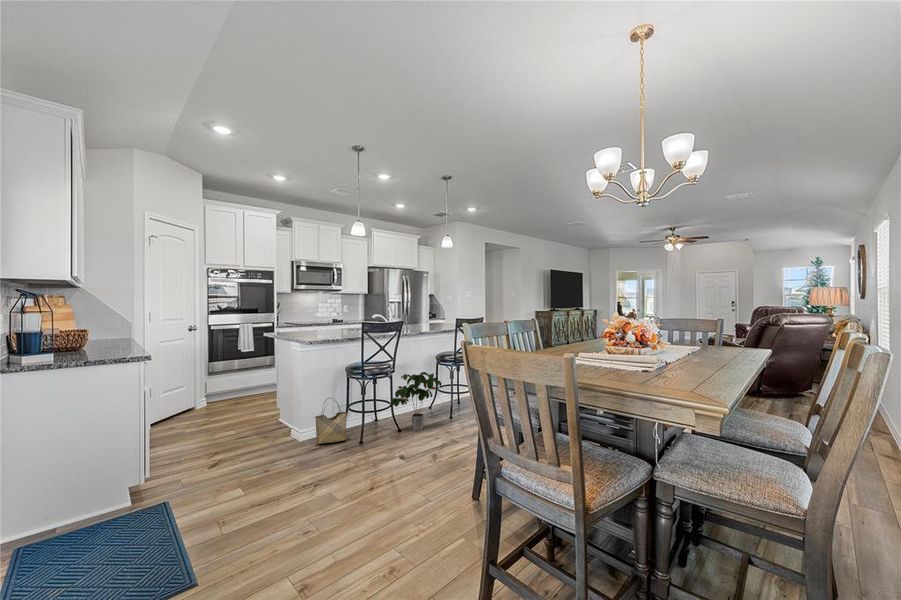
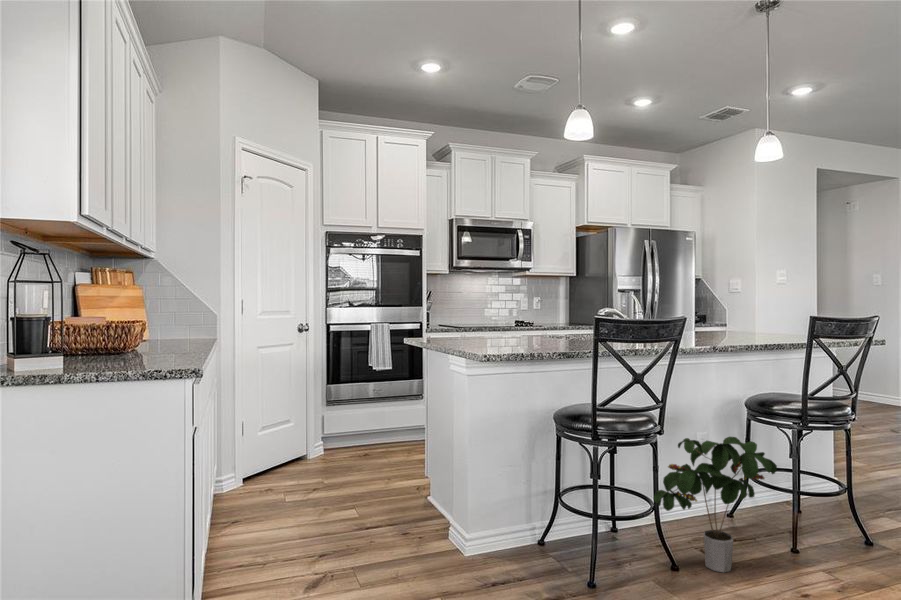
woven basket: present [315,398,347,444] -> none [494,475,559,574]

